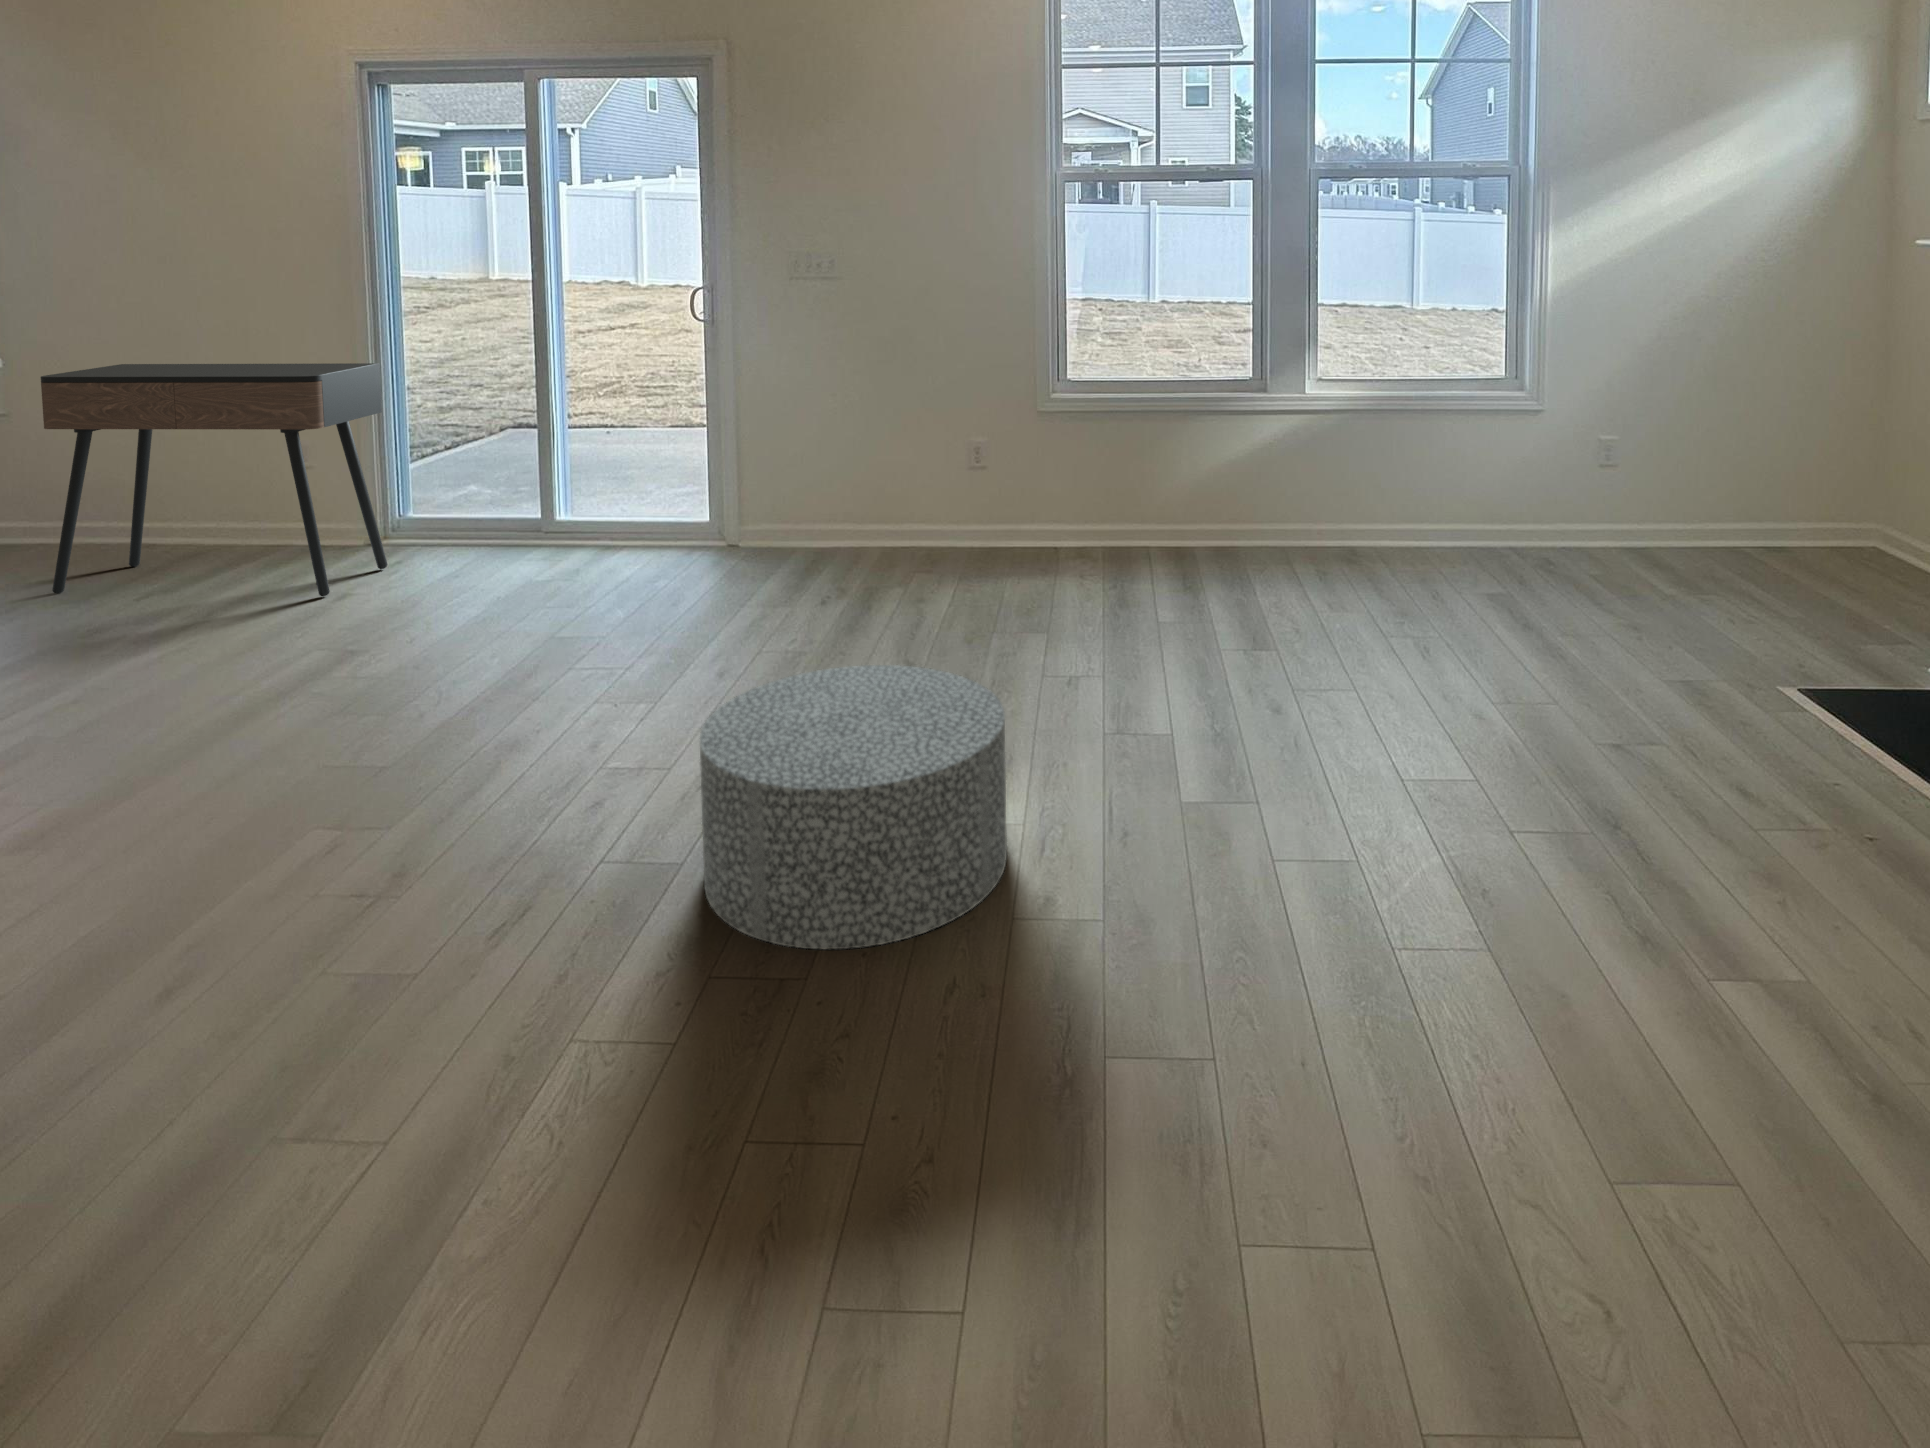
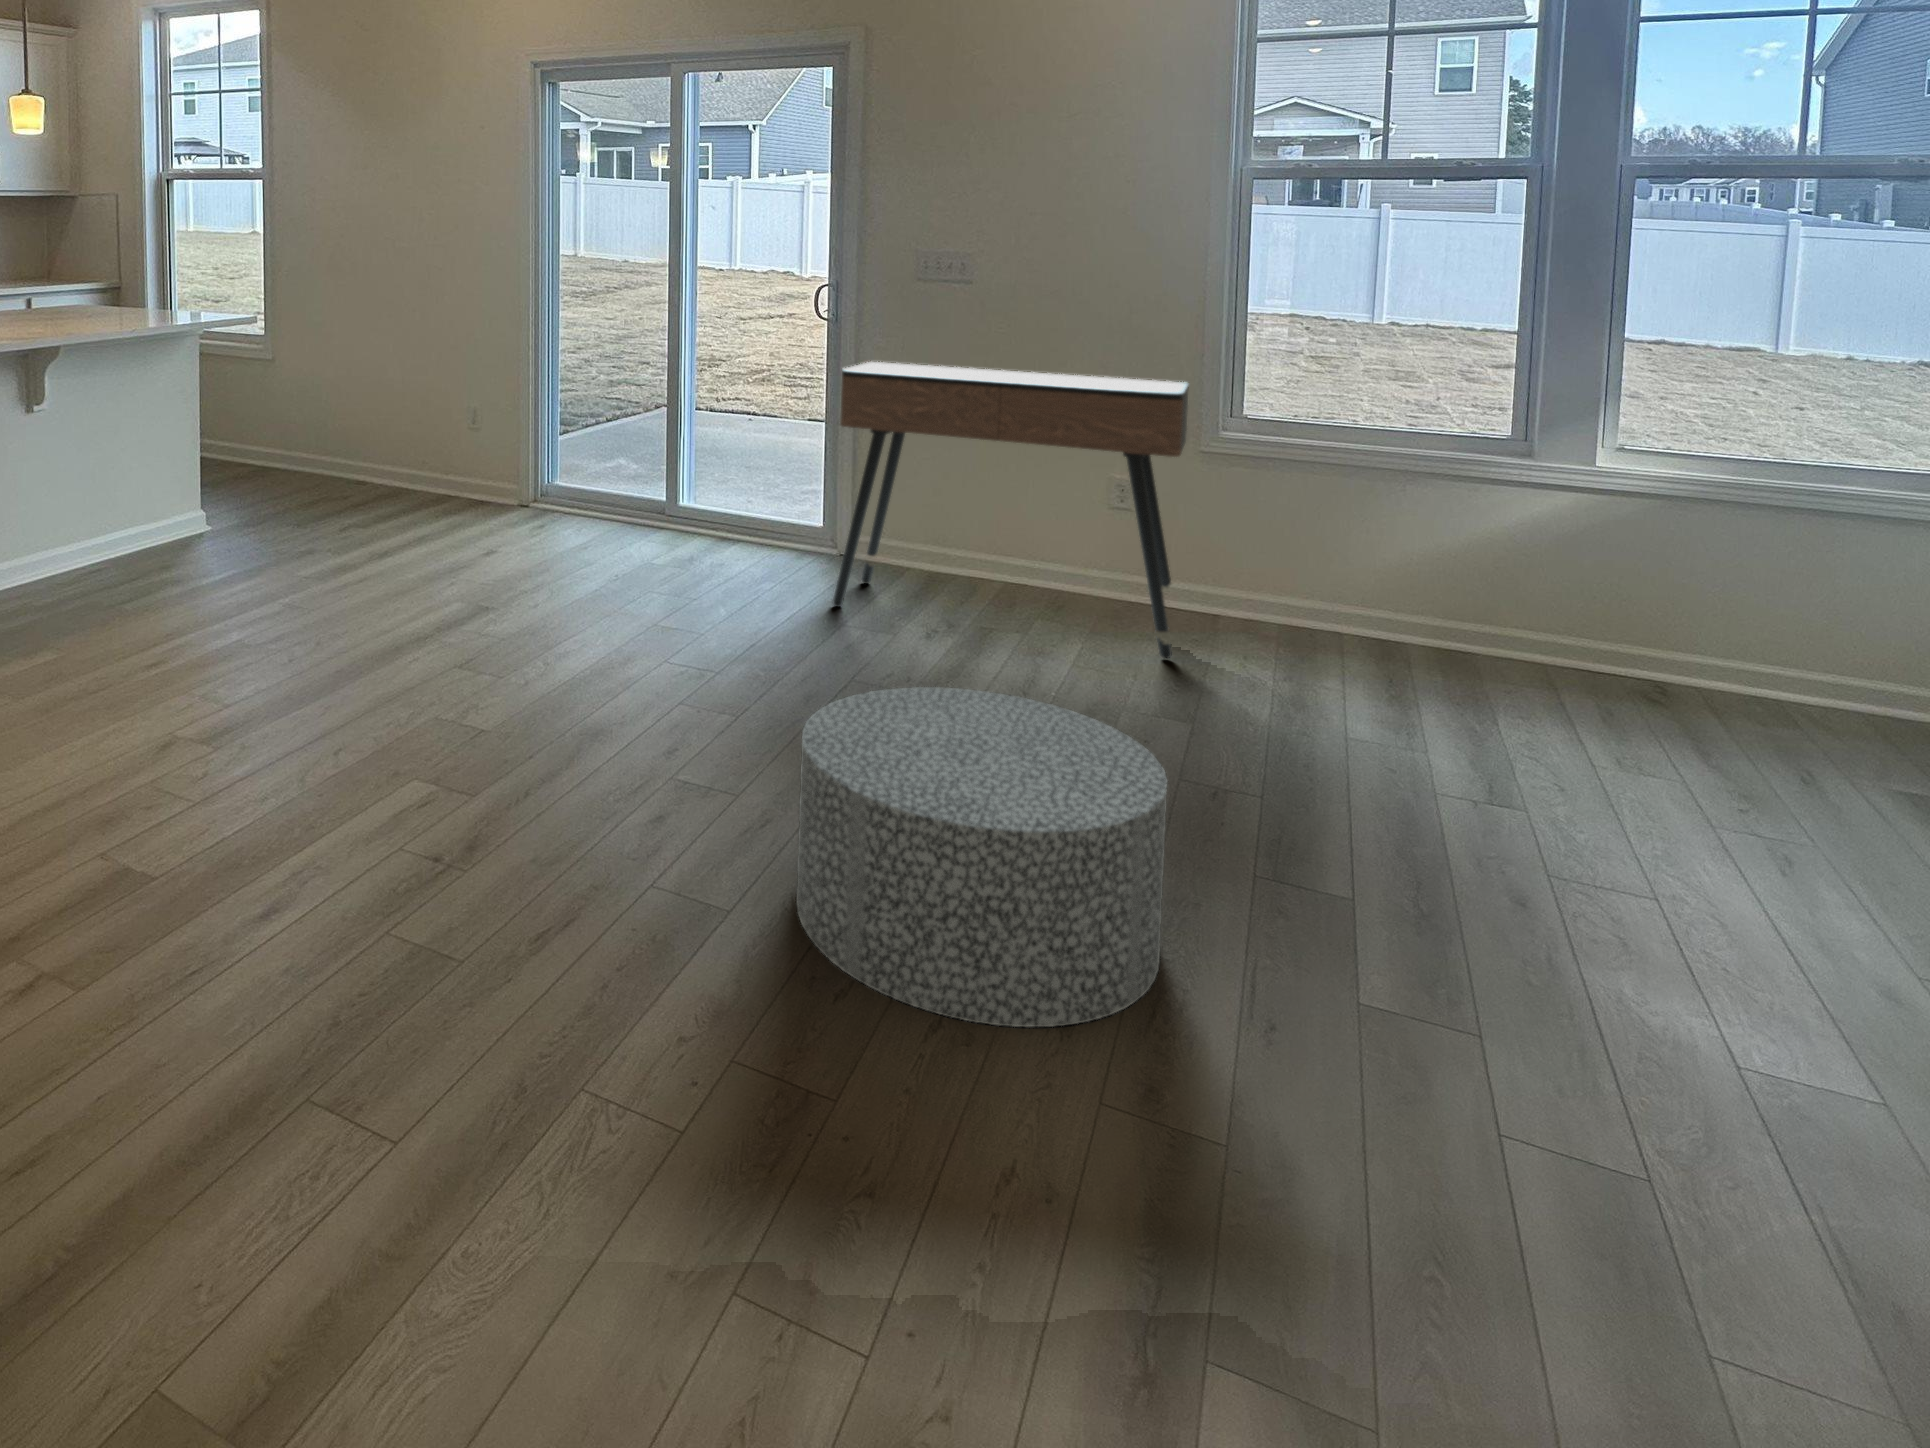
console table: present [41,363,388,596] -> present [833,362,1188,659]

